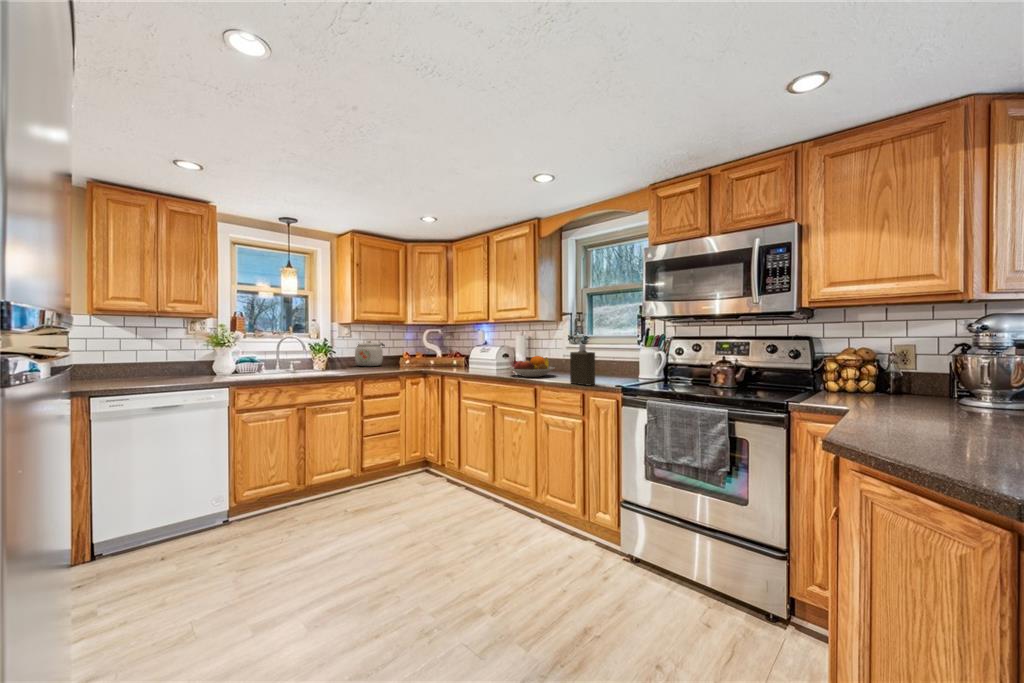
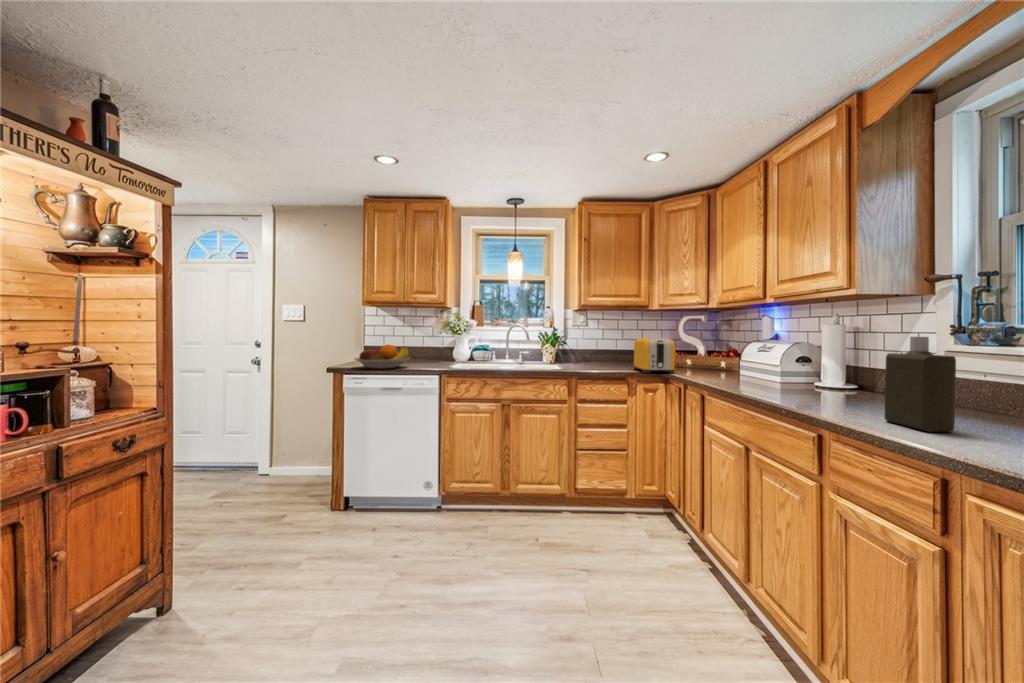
kettle: present [355,341,385,366] -> none [588,331,630,363]
toaster: none [401,346,434,371] -> present [634,338,675,373]
fruit bowl: present [509,356,555,377] -> present [354,345,410,369]

